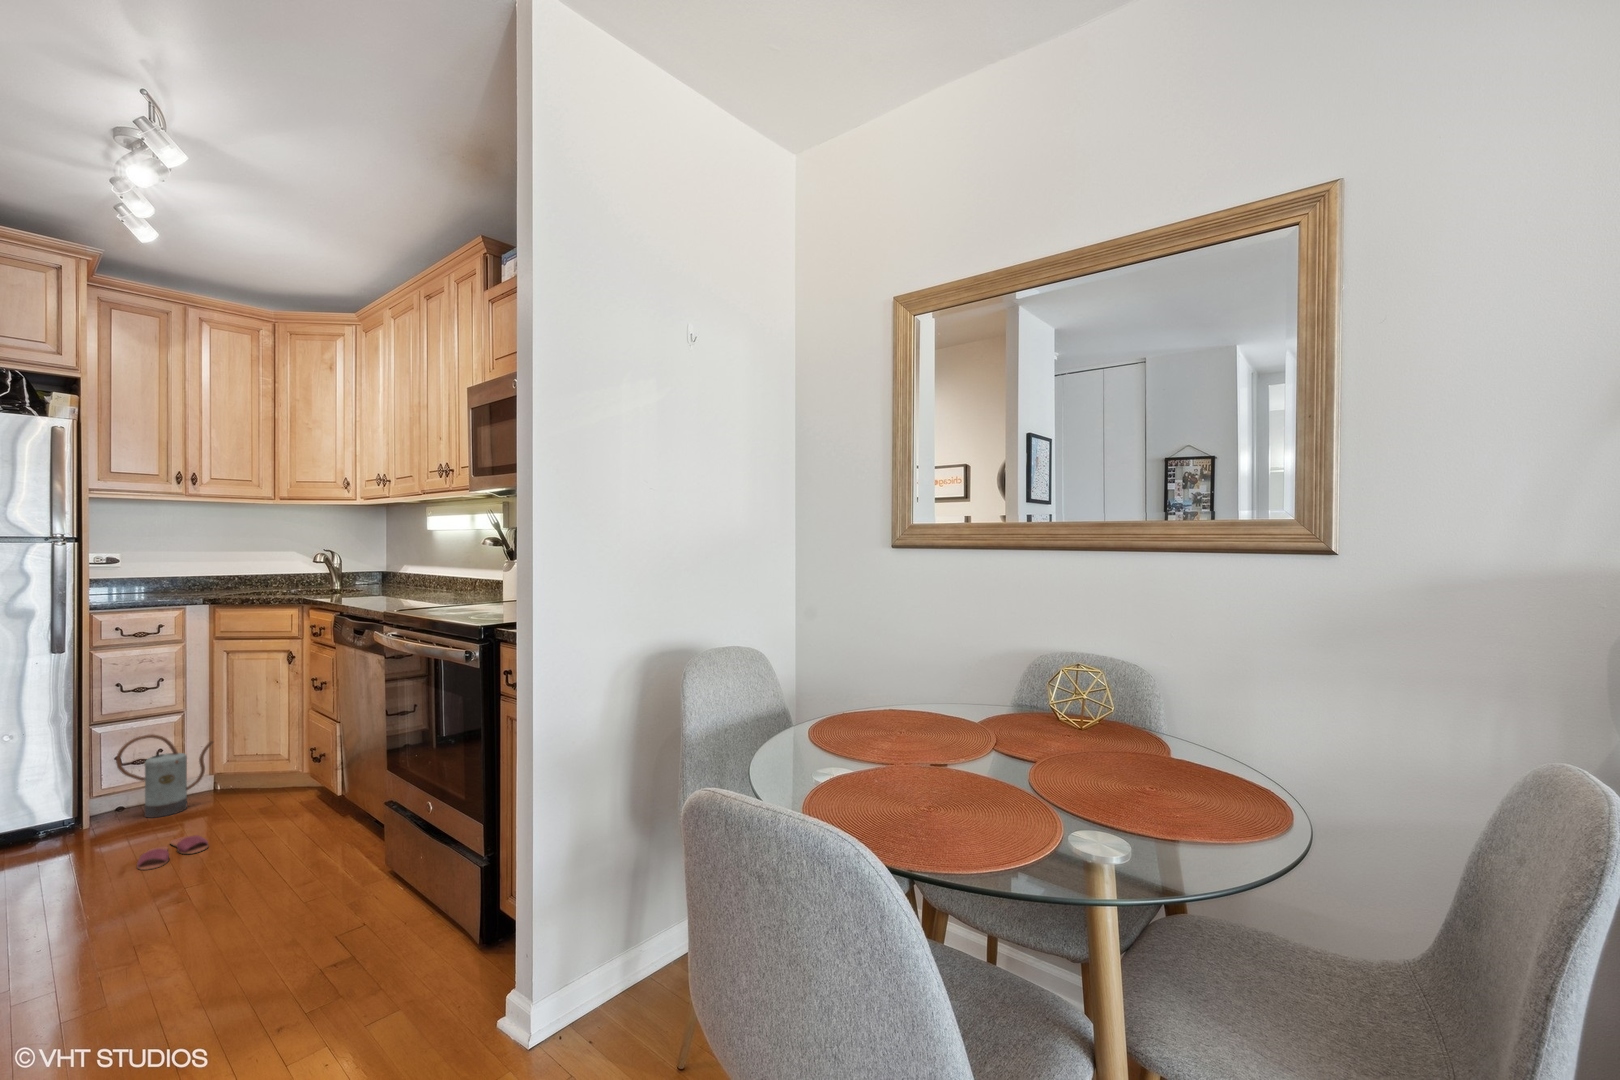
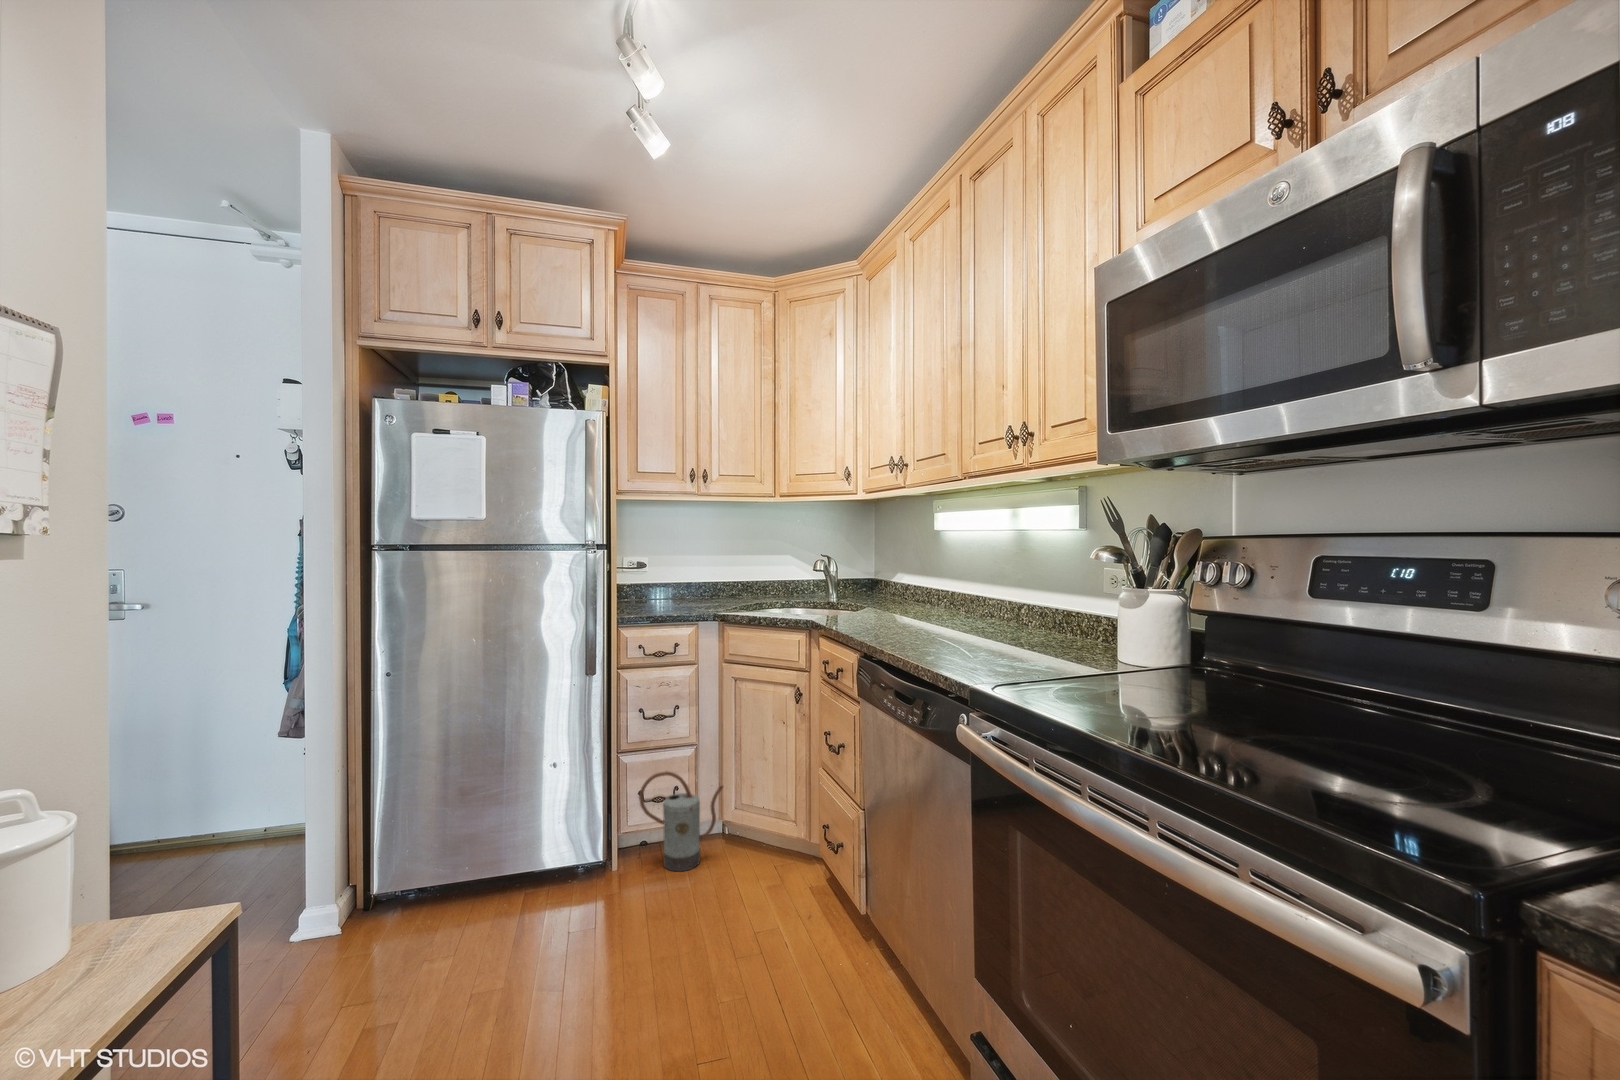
slippers: present [137,836,208,870] -> none [652,927,722,992]

